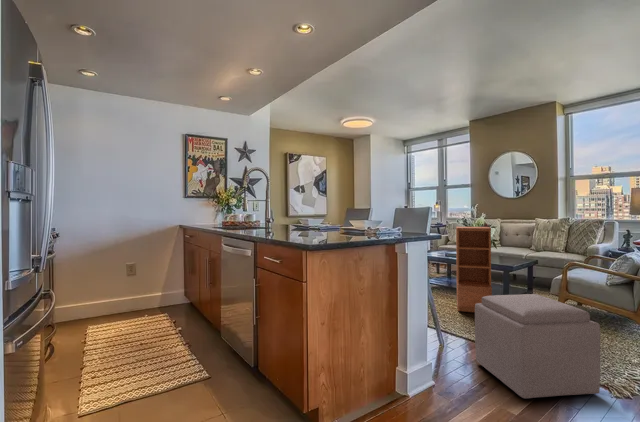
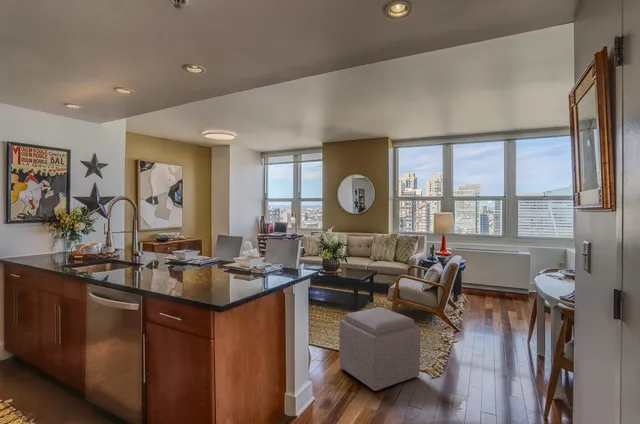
bookcase: present [456,227,492,312] -> none [318,247,346,322]

